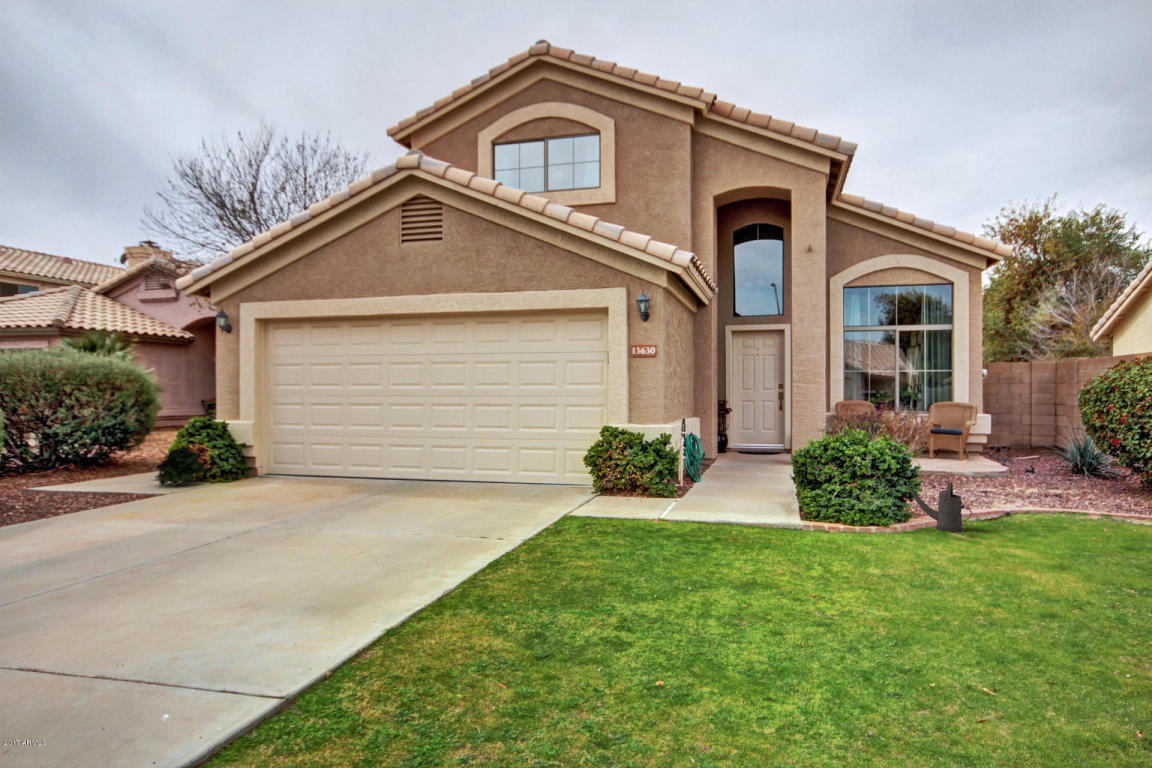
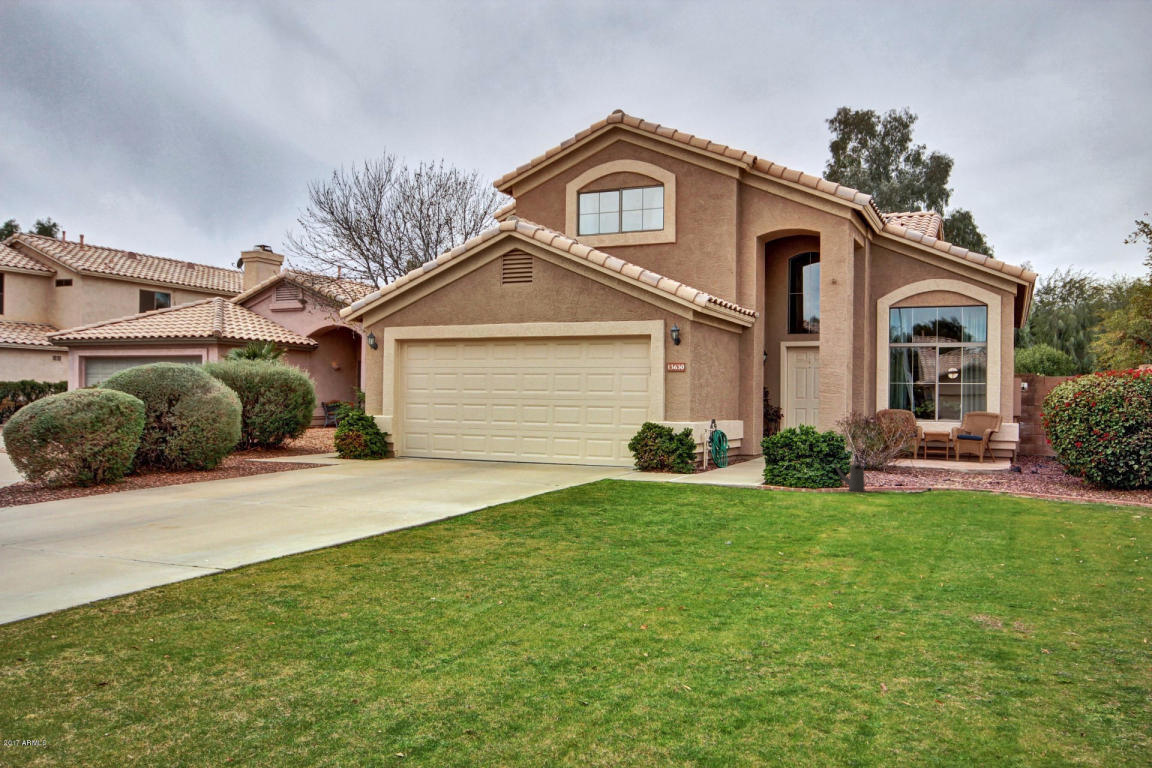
potted plant: present [155,446,209,486] -> none [330,432,365,459]

